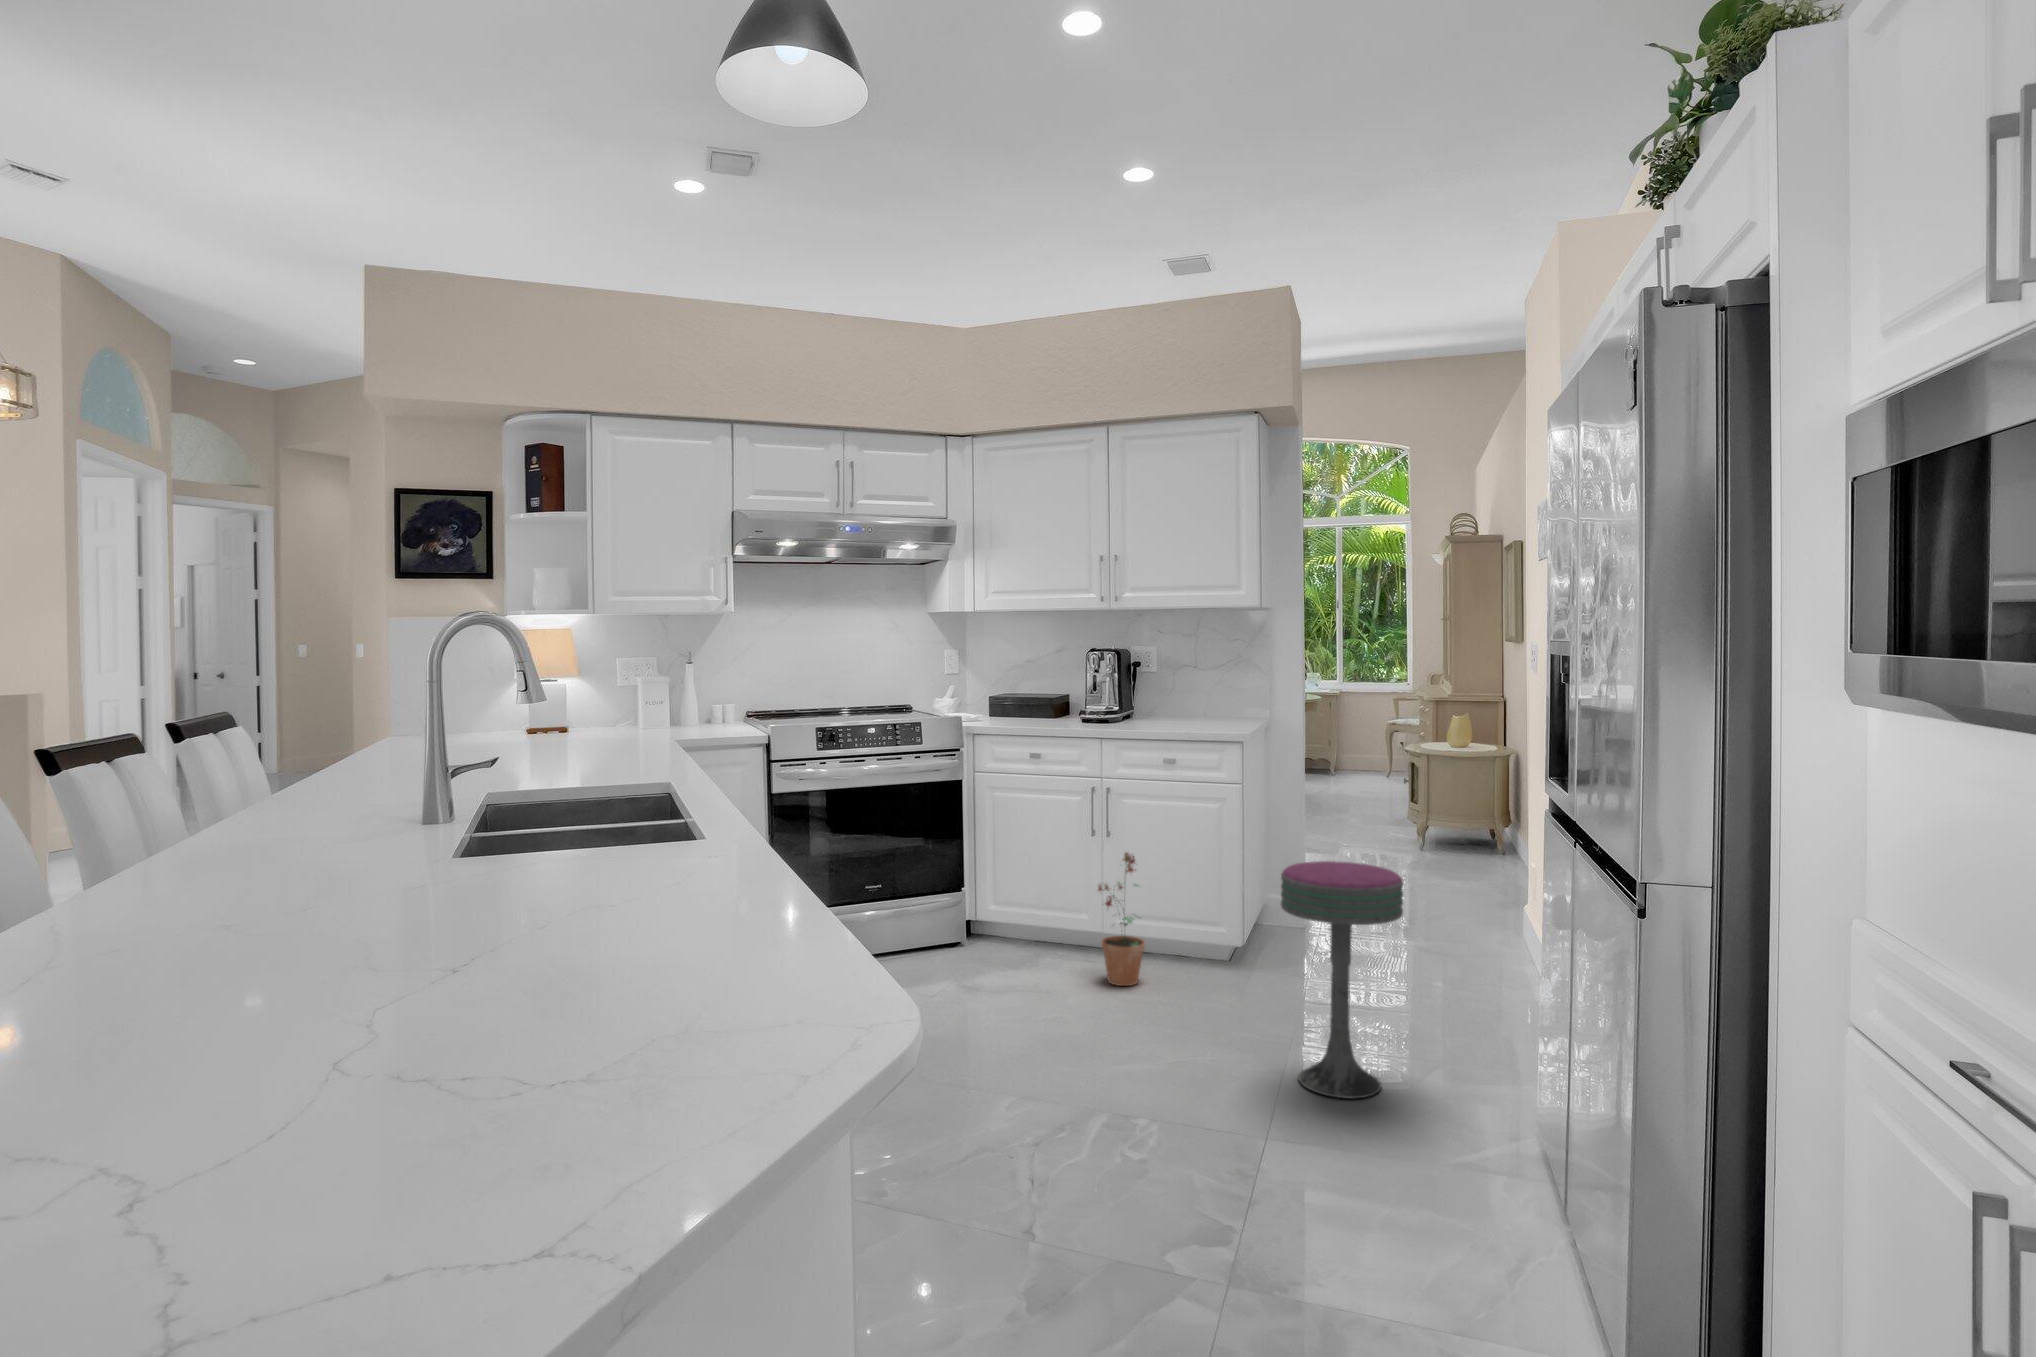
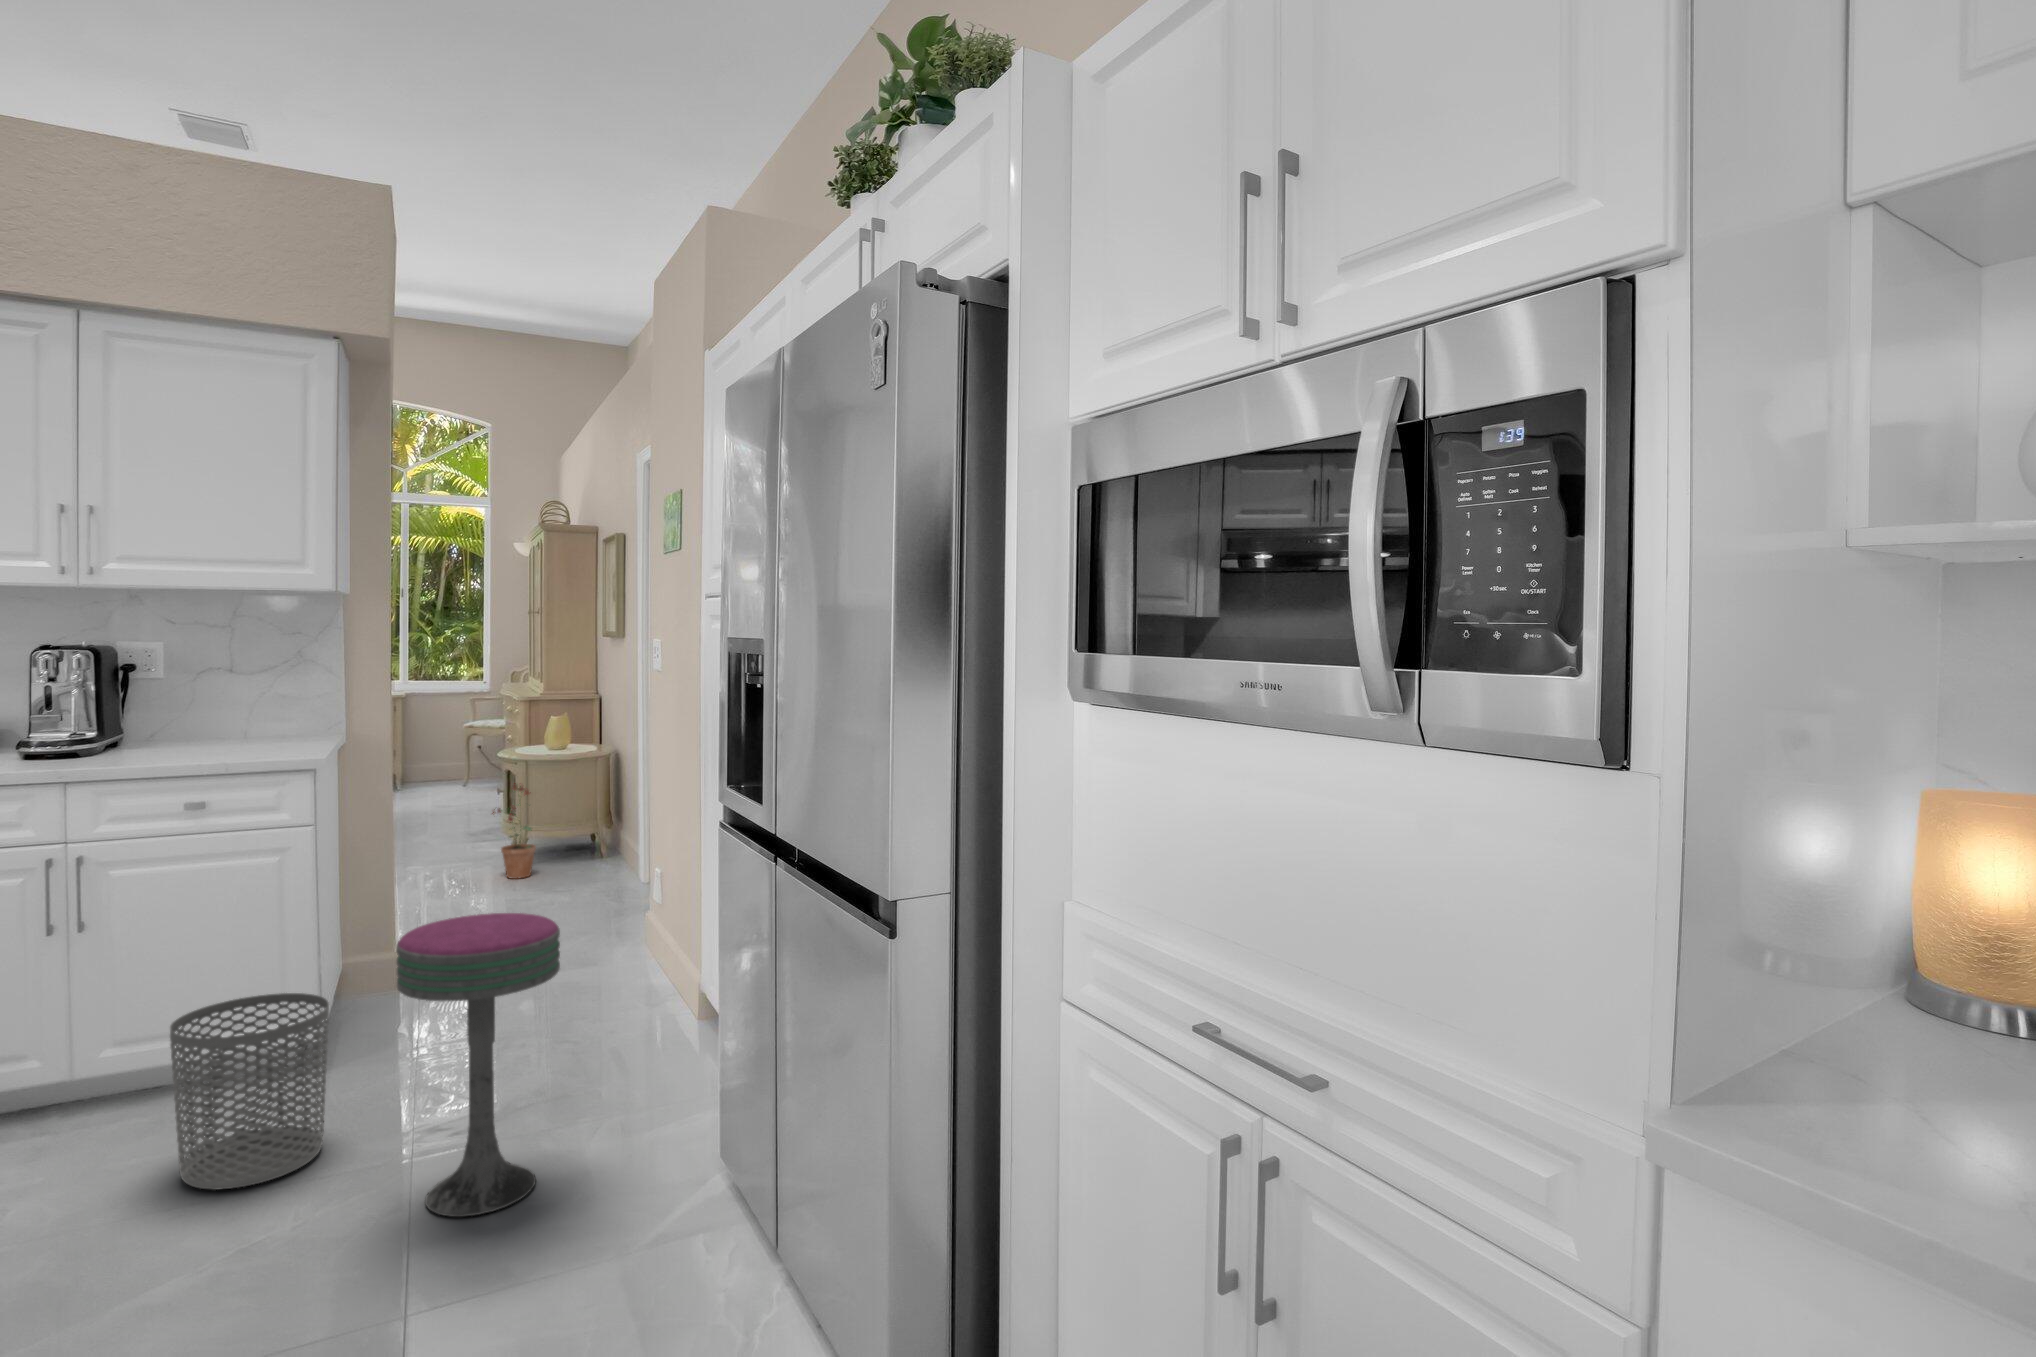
potted plant: present [1098,853,1145,986] -> present [492,783,536,879]
waste bin: none [1149,901,1243,1033] -> present [170,993,329,1190]

